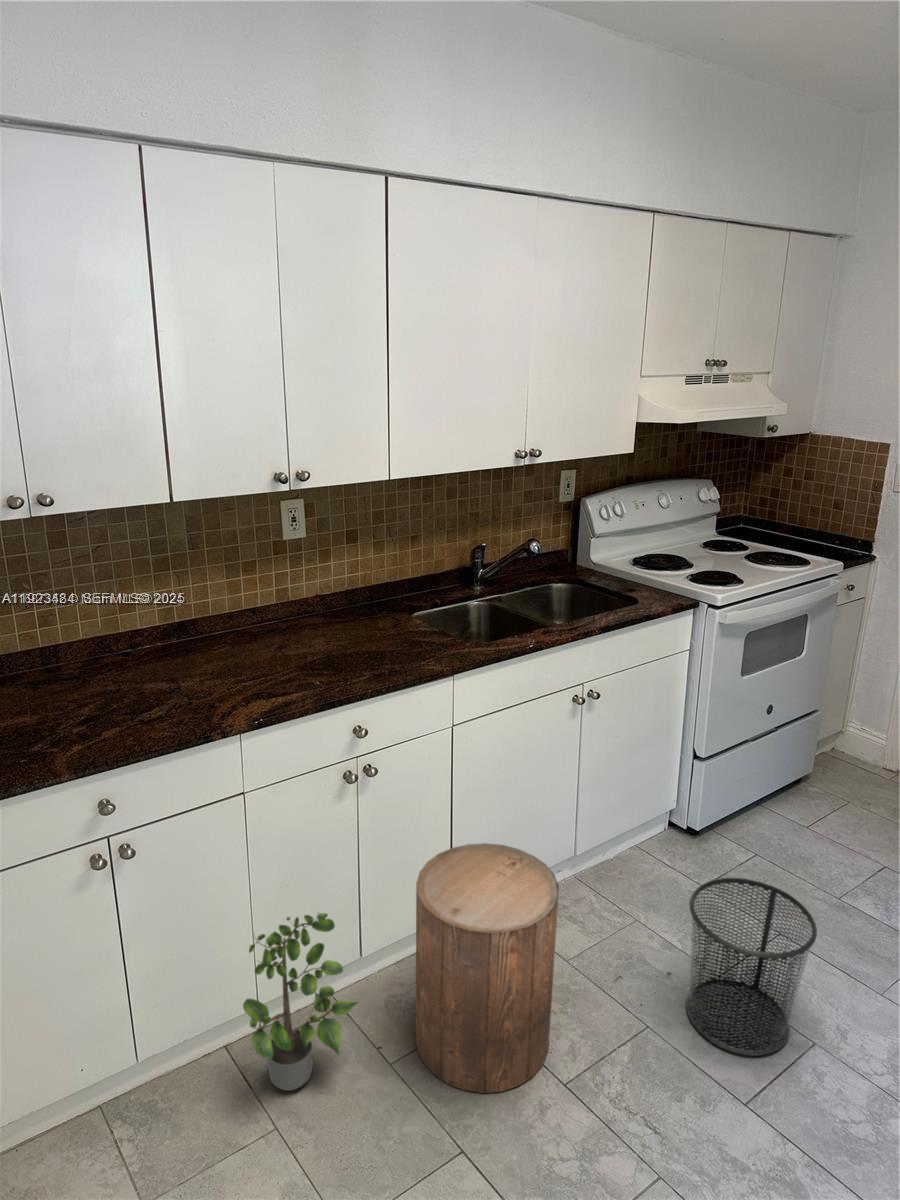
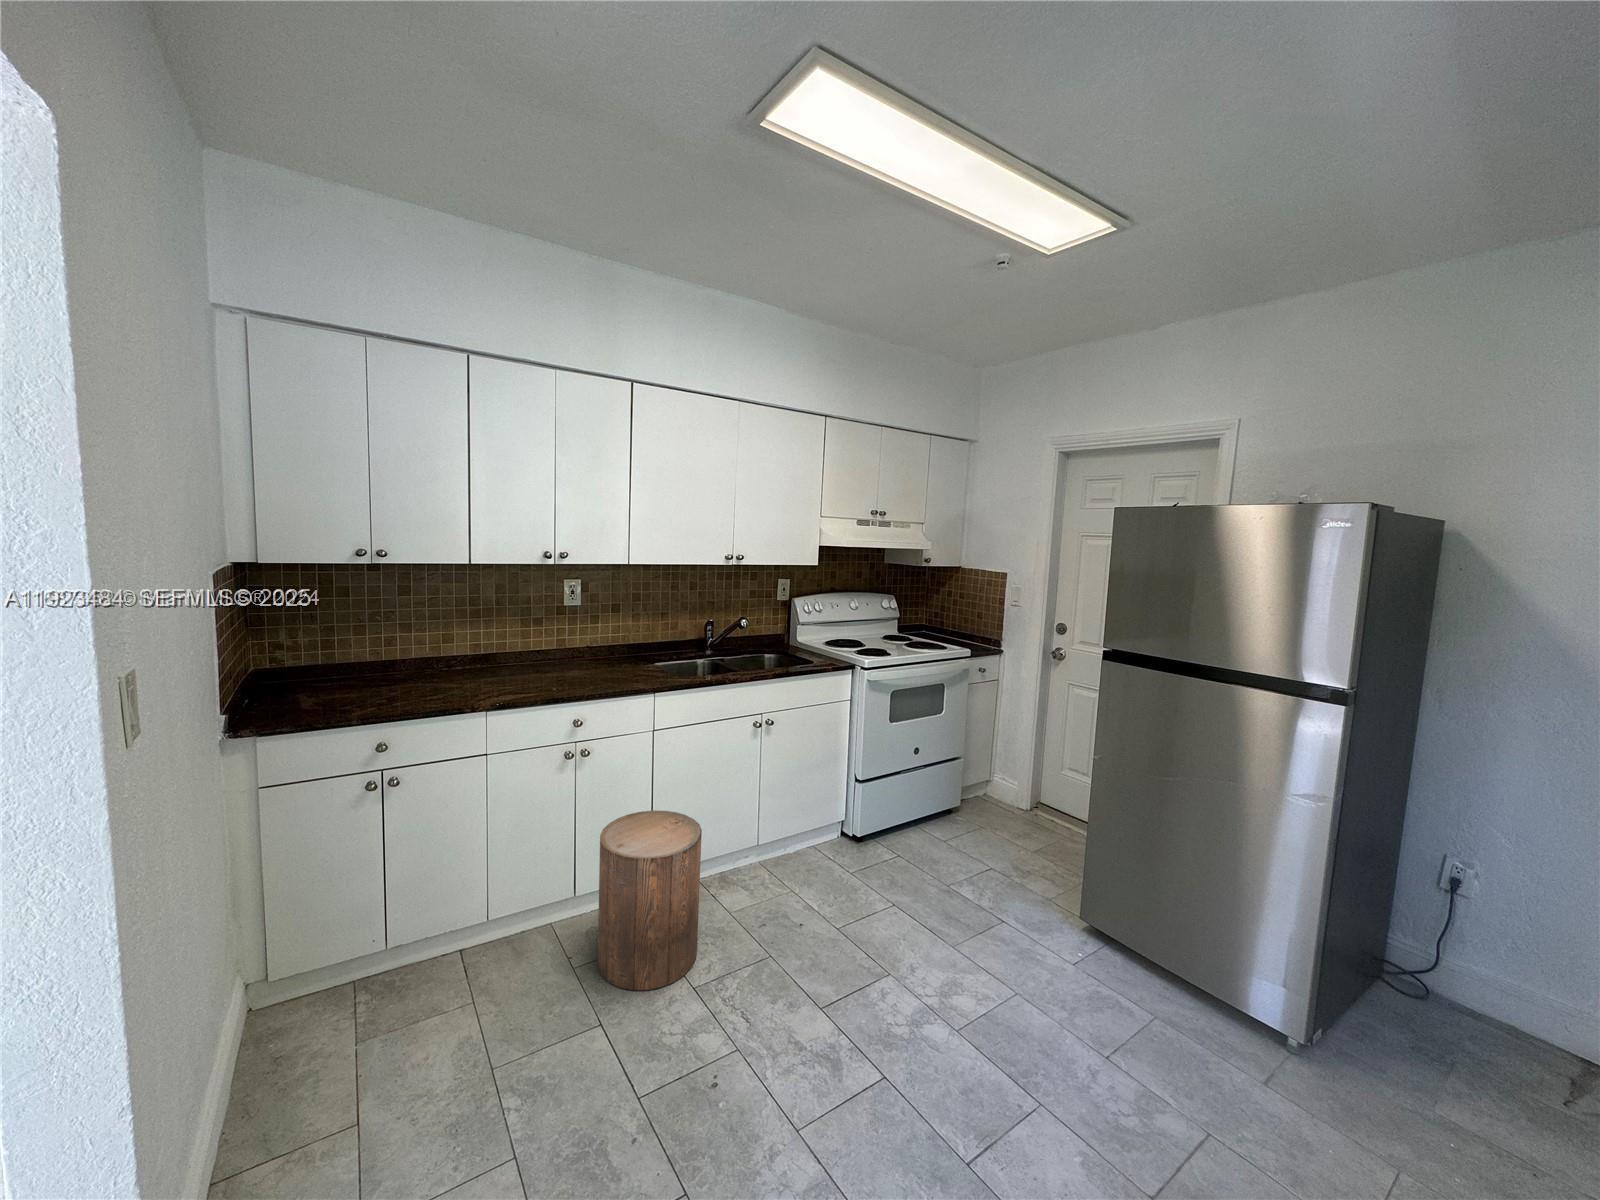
waste bin: present [686,878,817,1055] -> none [802,849,888,980]
potted plant: present [243,913,357,1090] -> none [466,838,556,979]

